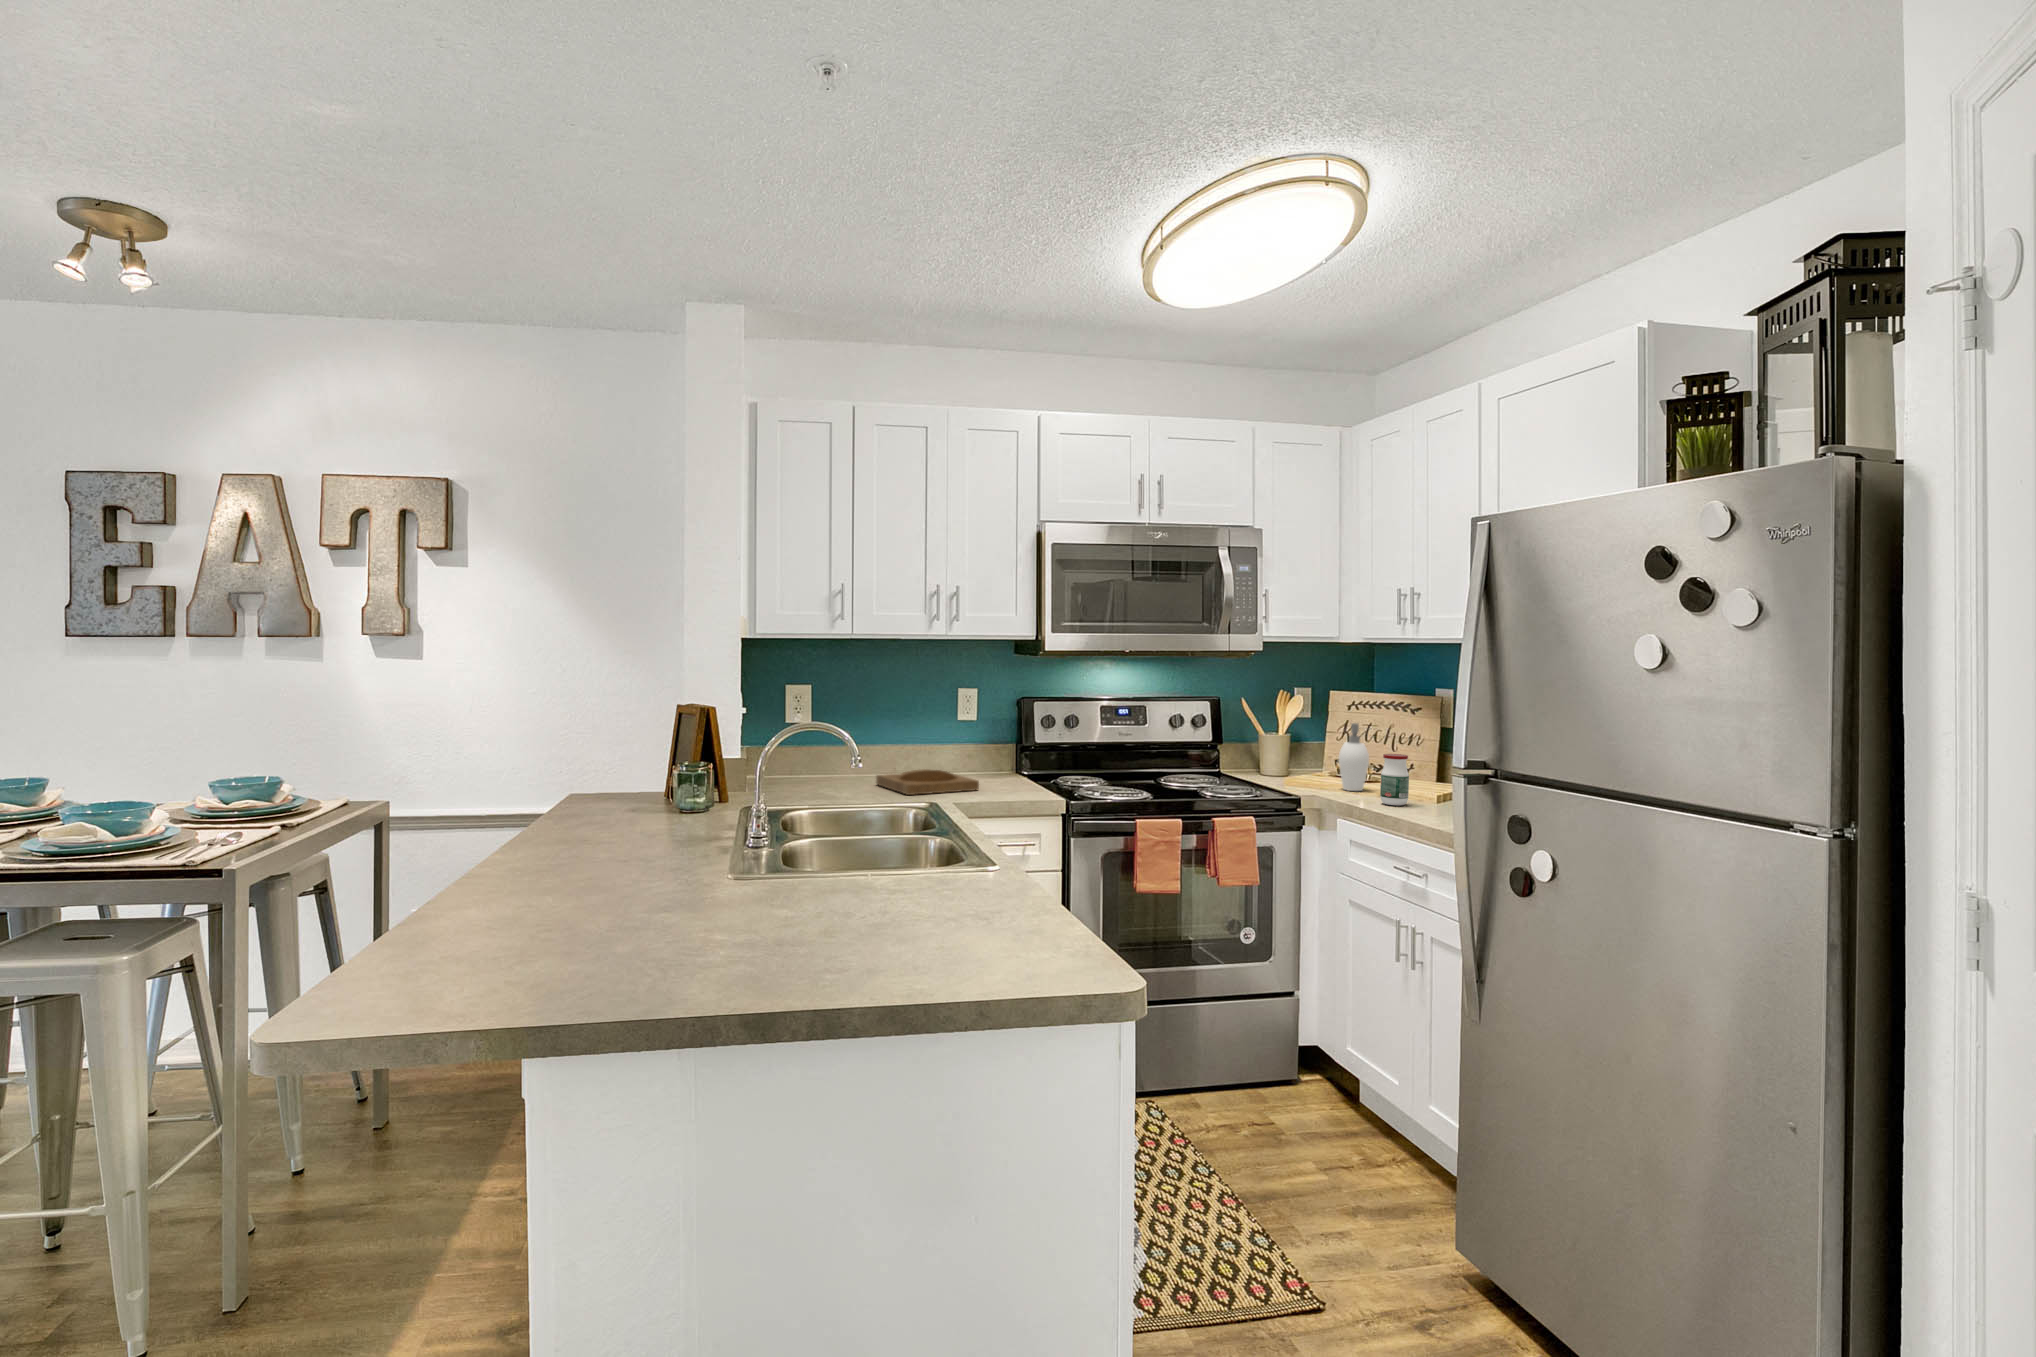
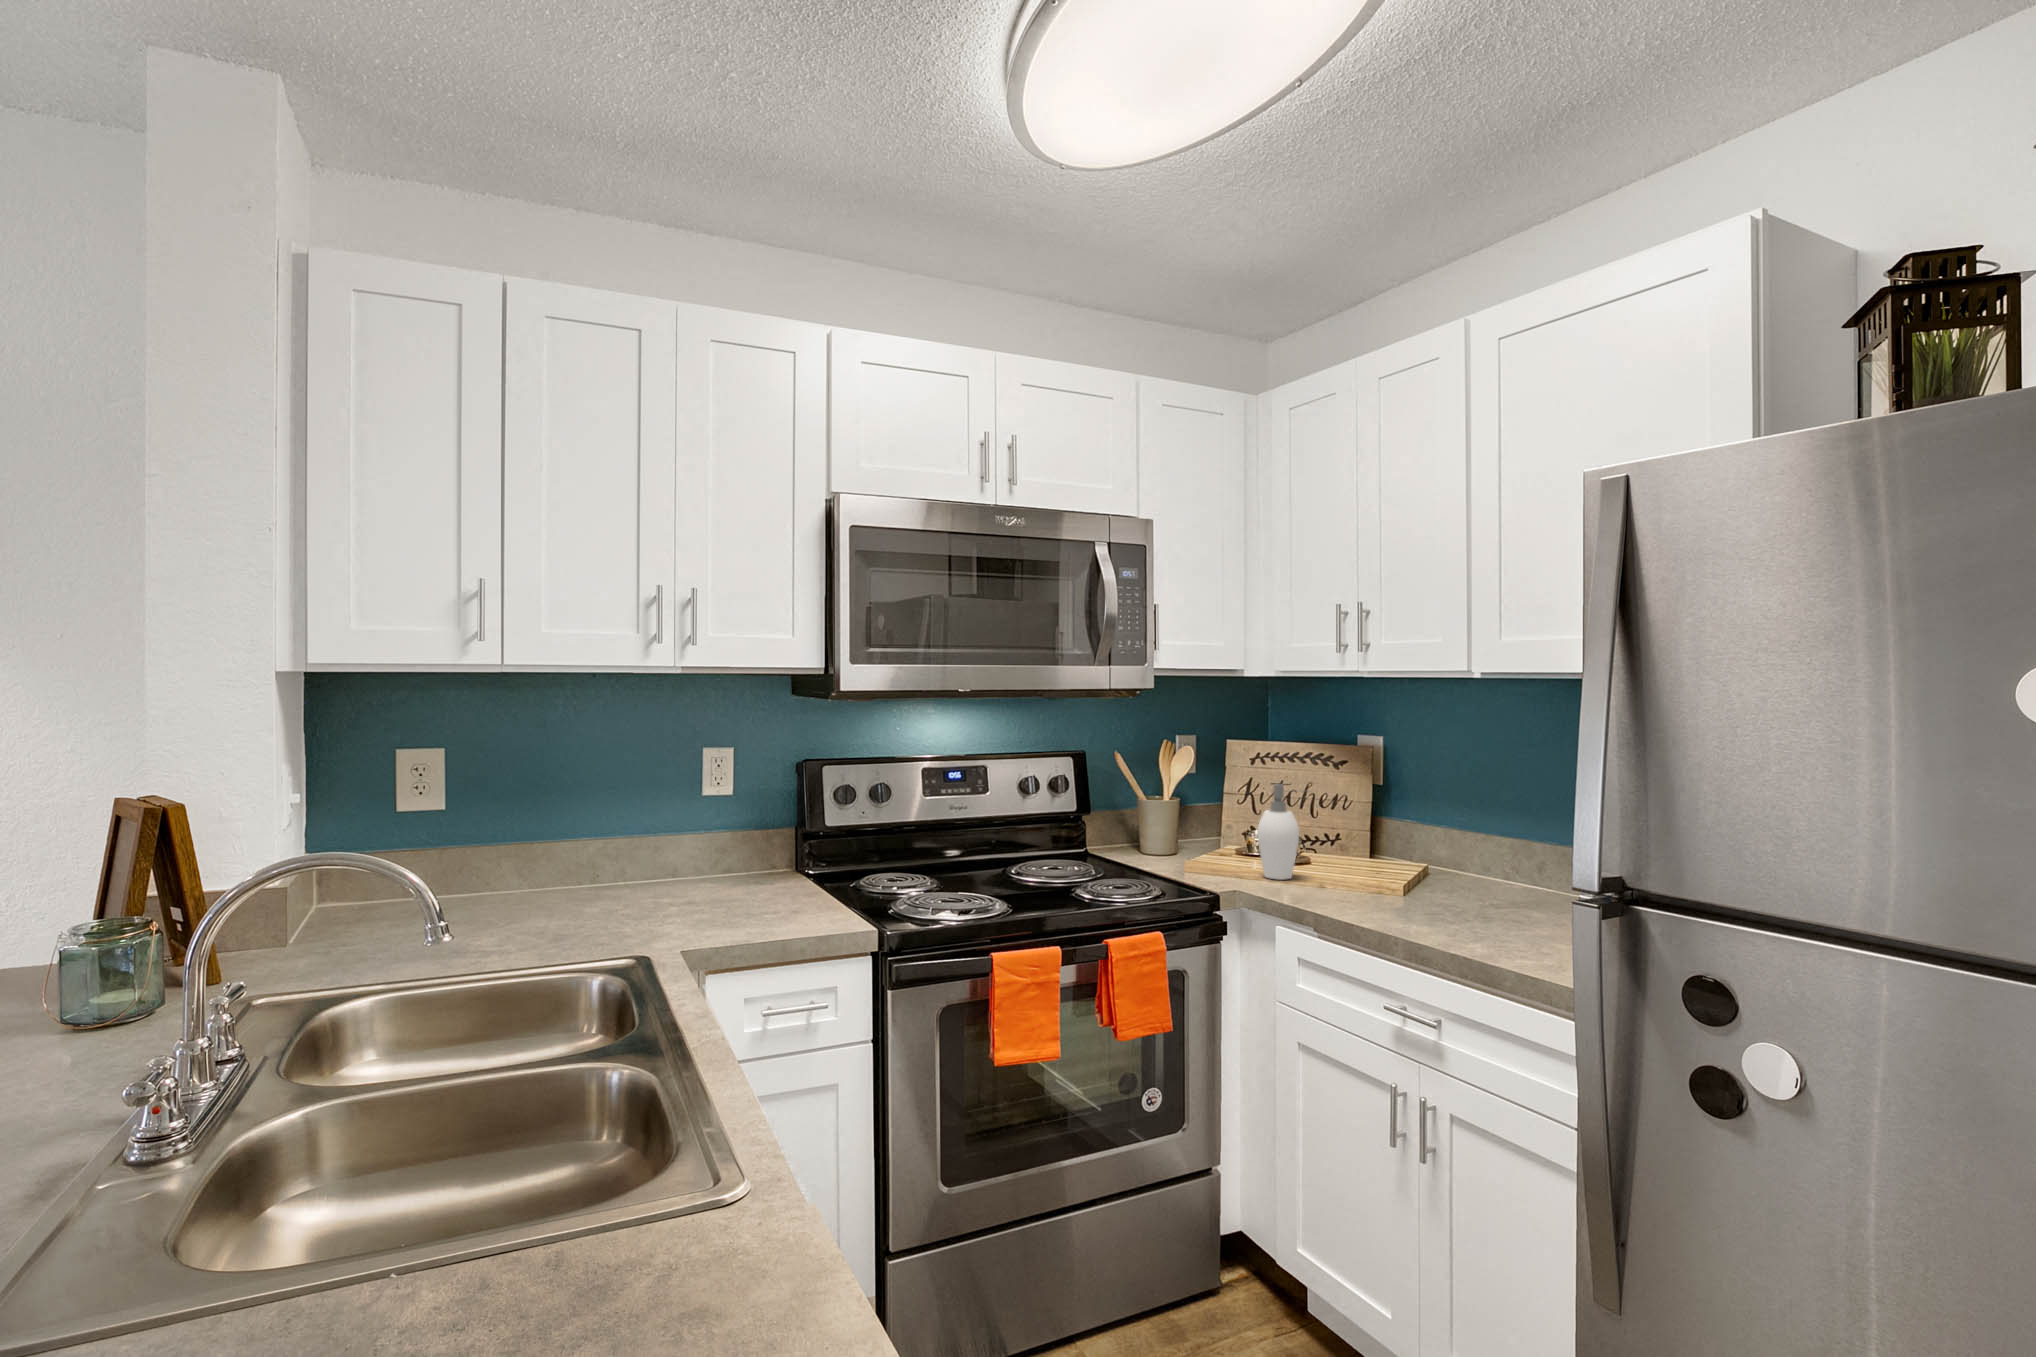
jar: present [1380,754,1409,805] -> none [1335,829,1376,906]
tray: present [876,769,979,795] -> none [564,879,735,933]

